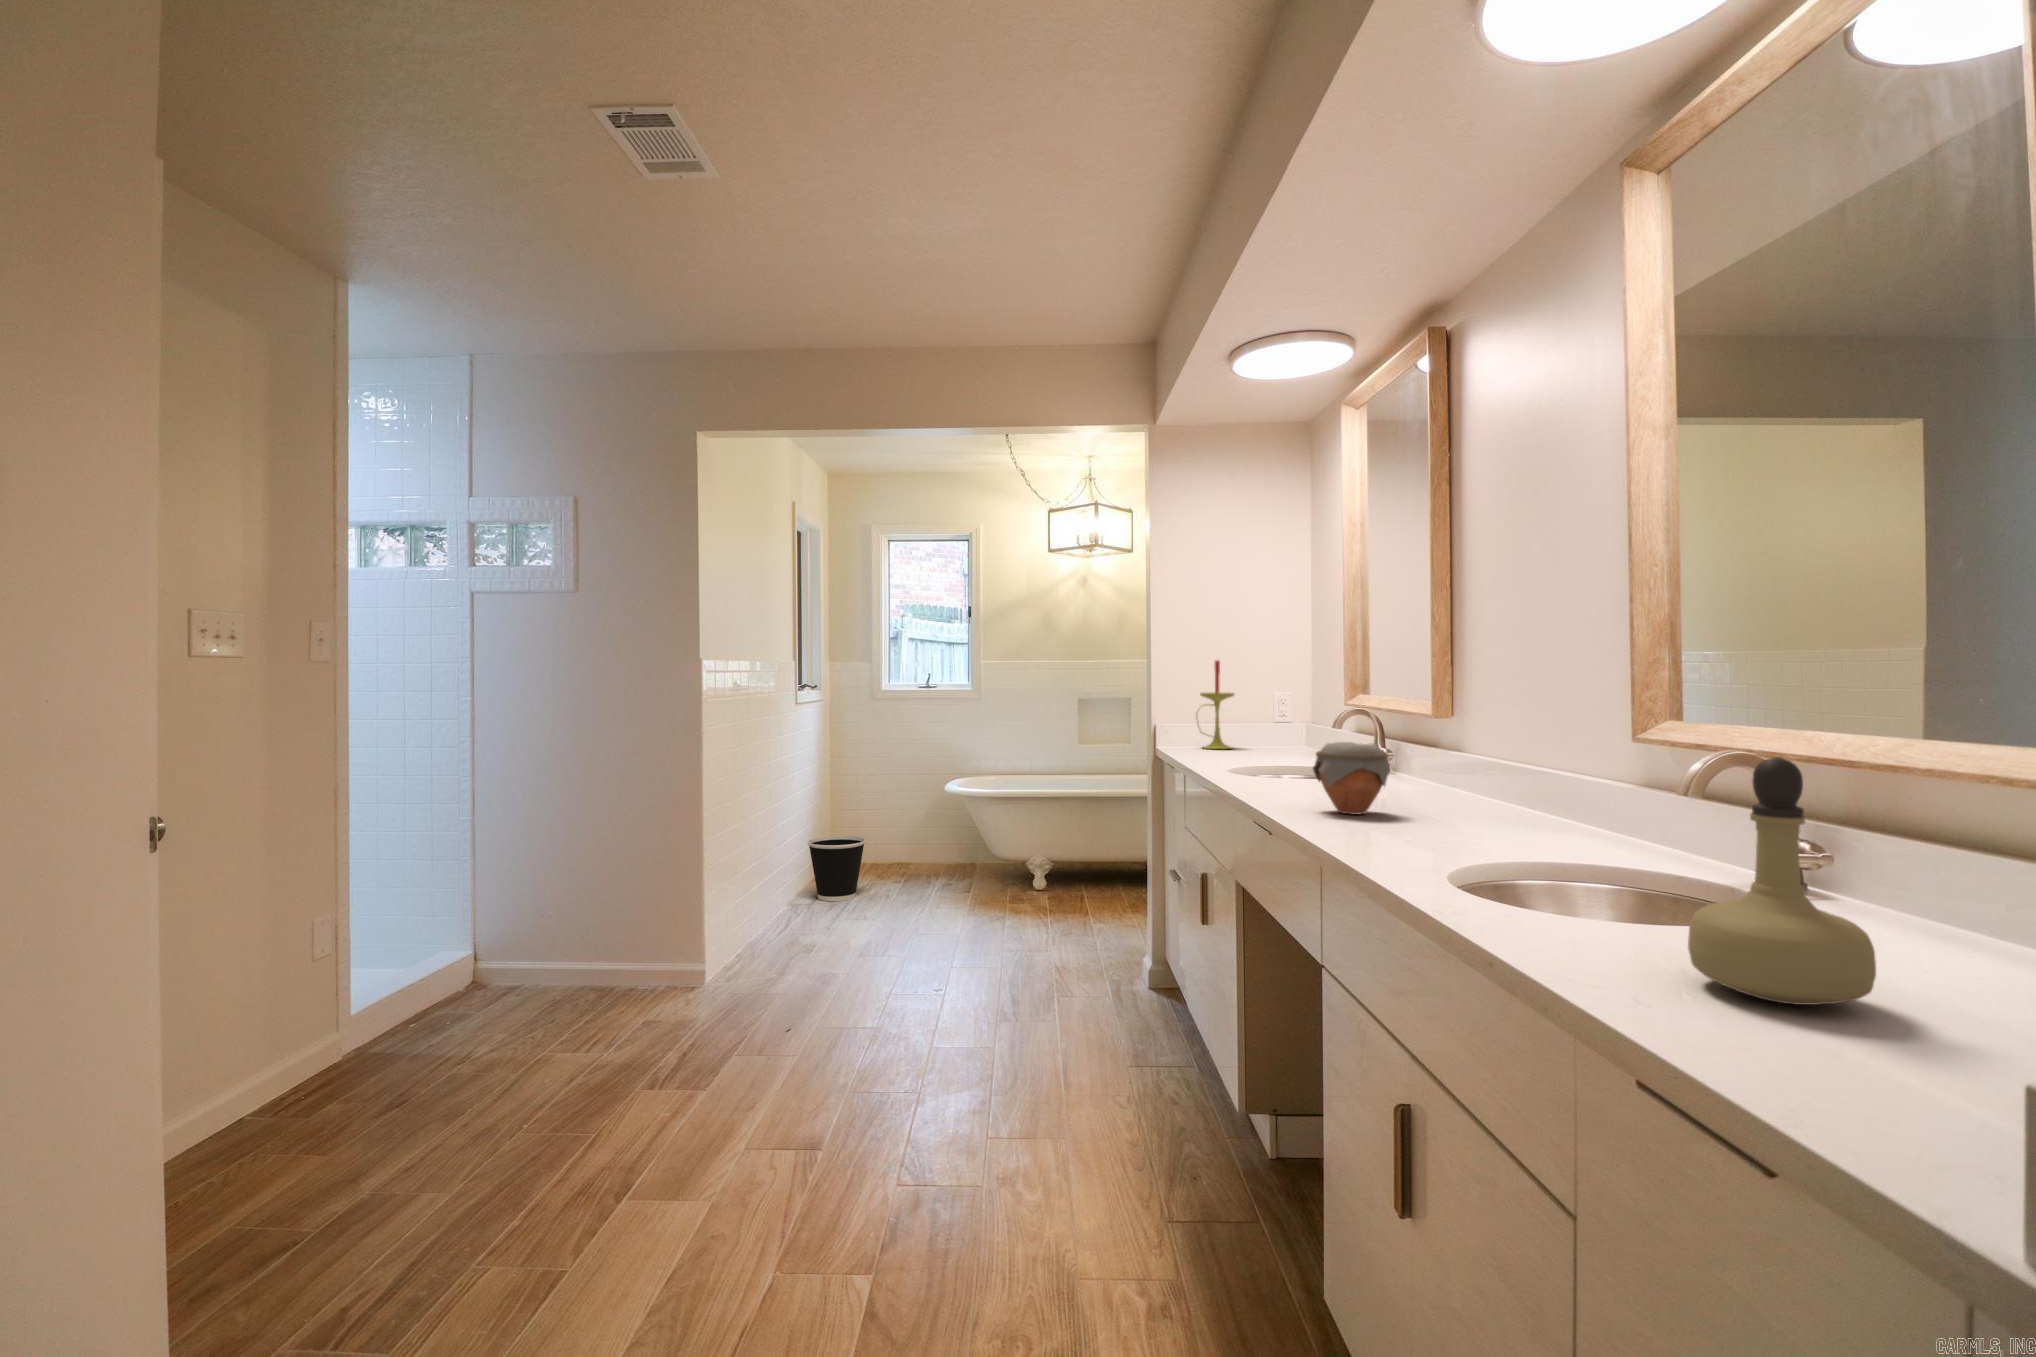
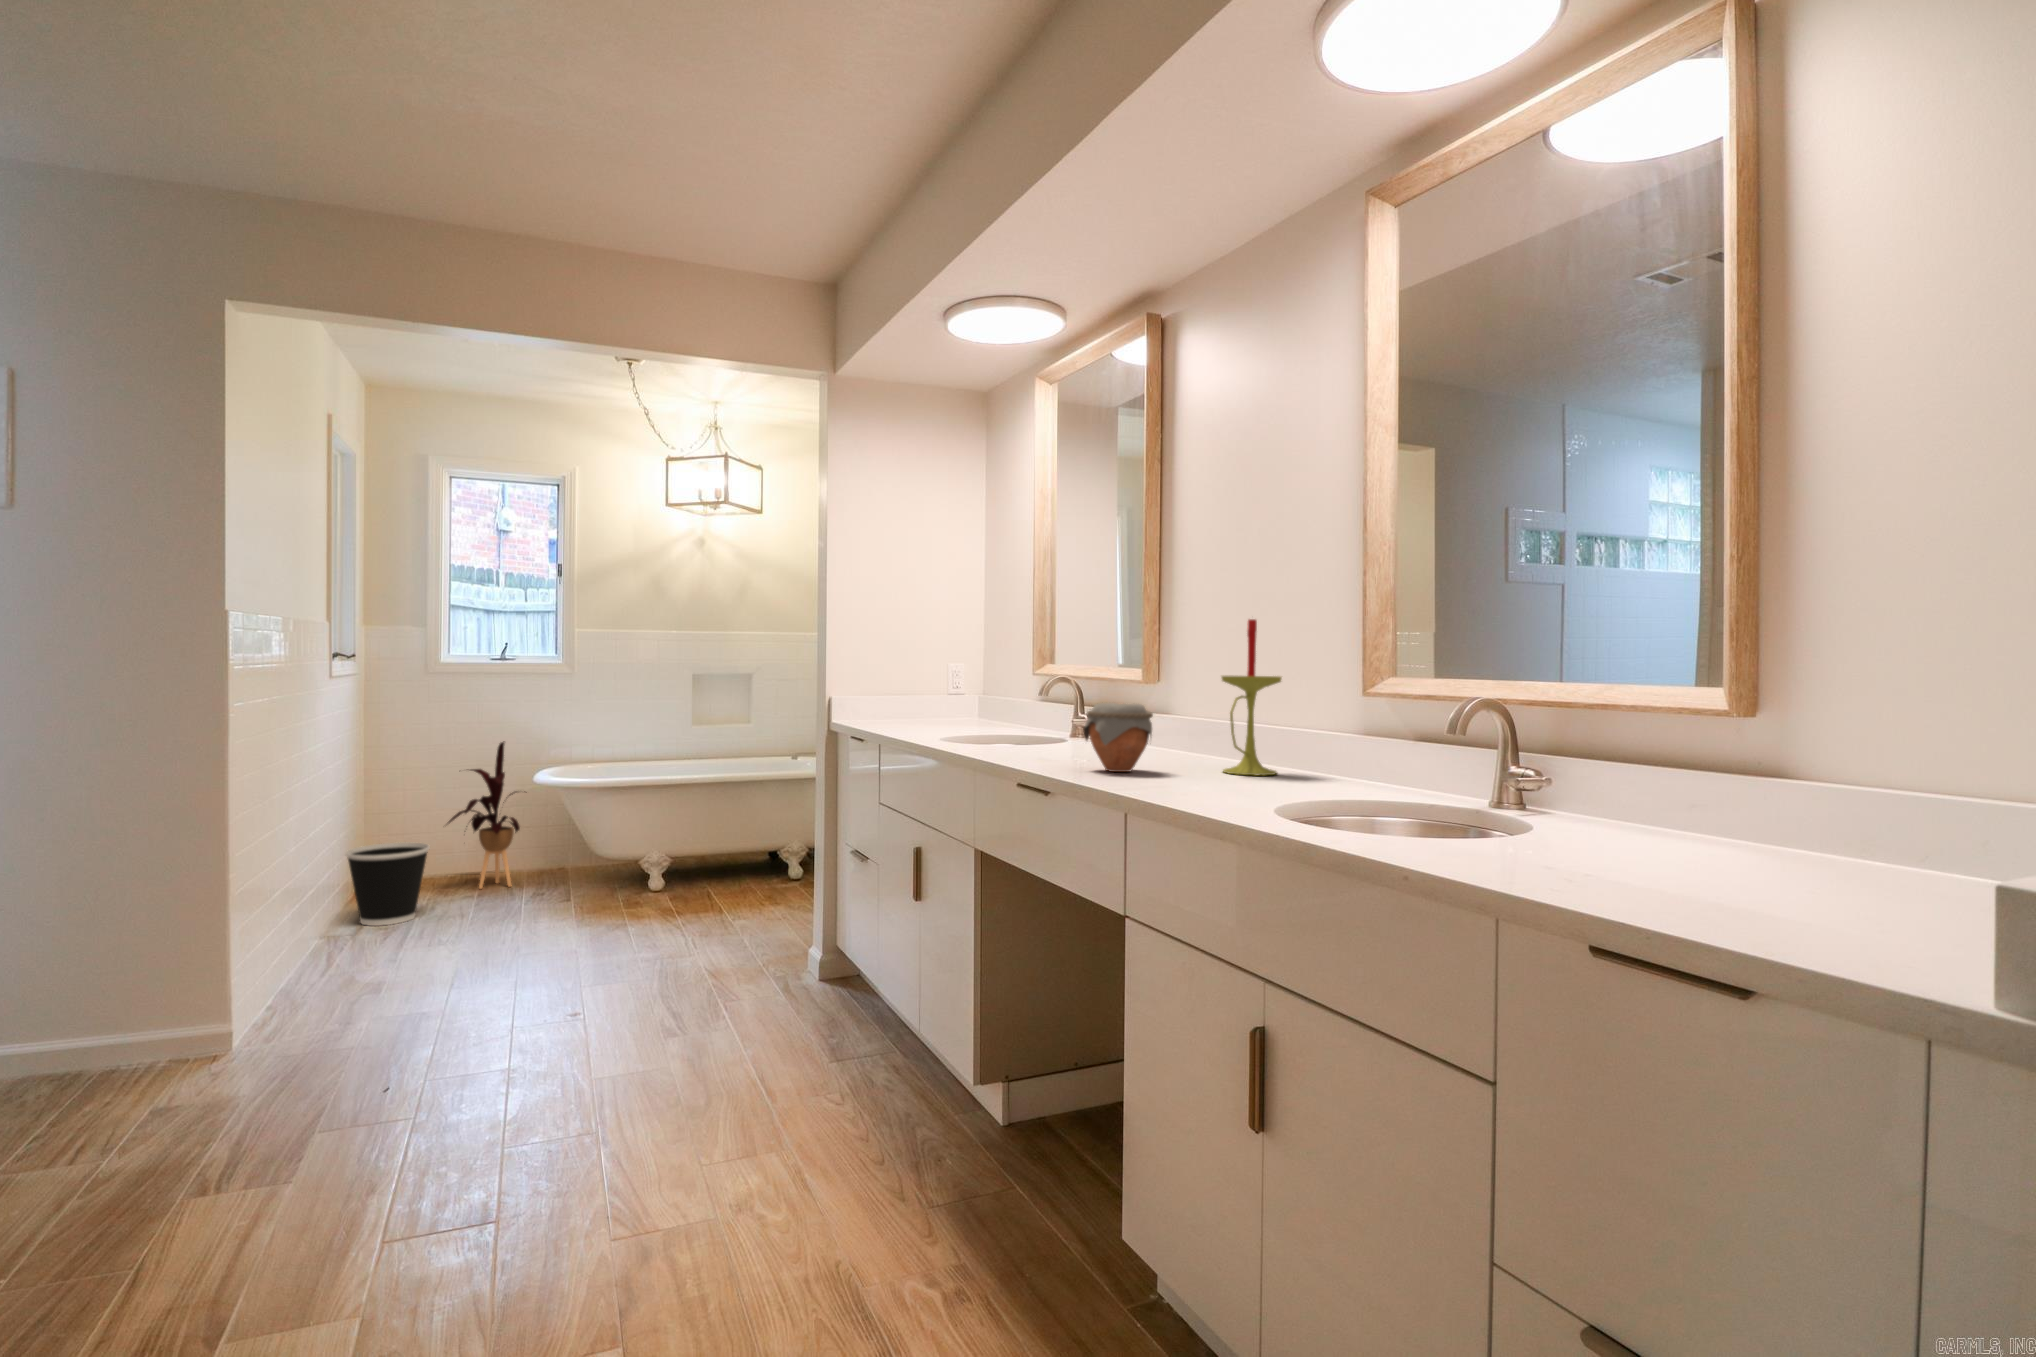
candle: present [1197,660,1234,749] -> present [1222,619,1281,775]
house plant: none [879,756,943,878] -> present [448,741,520,889]
perfume bottle: present [1688,757,1876,1005] -> none [1572,687,1712,883]

